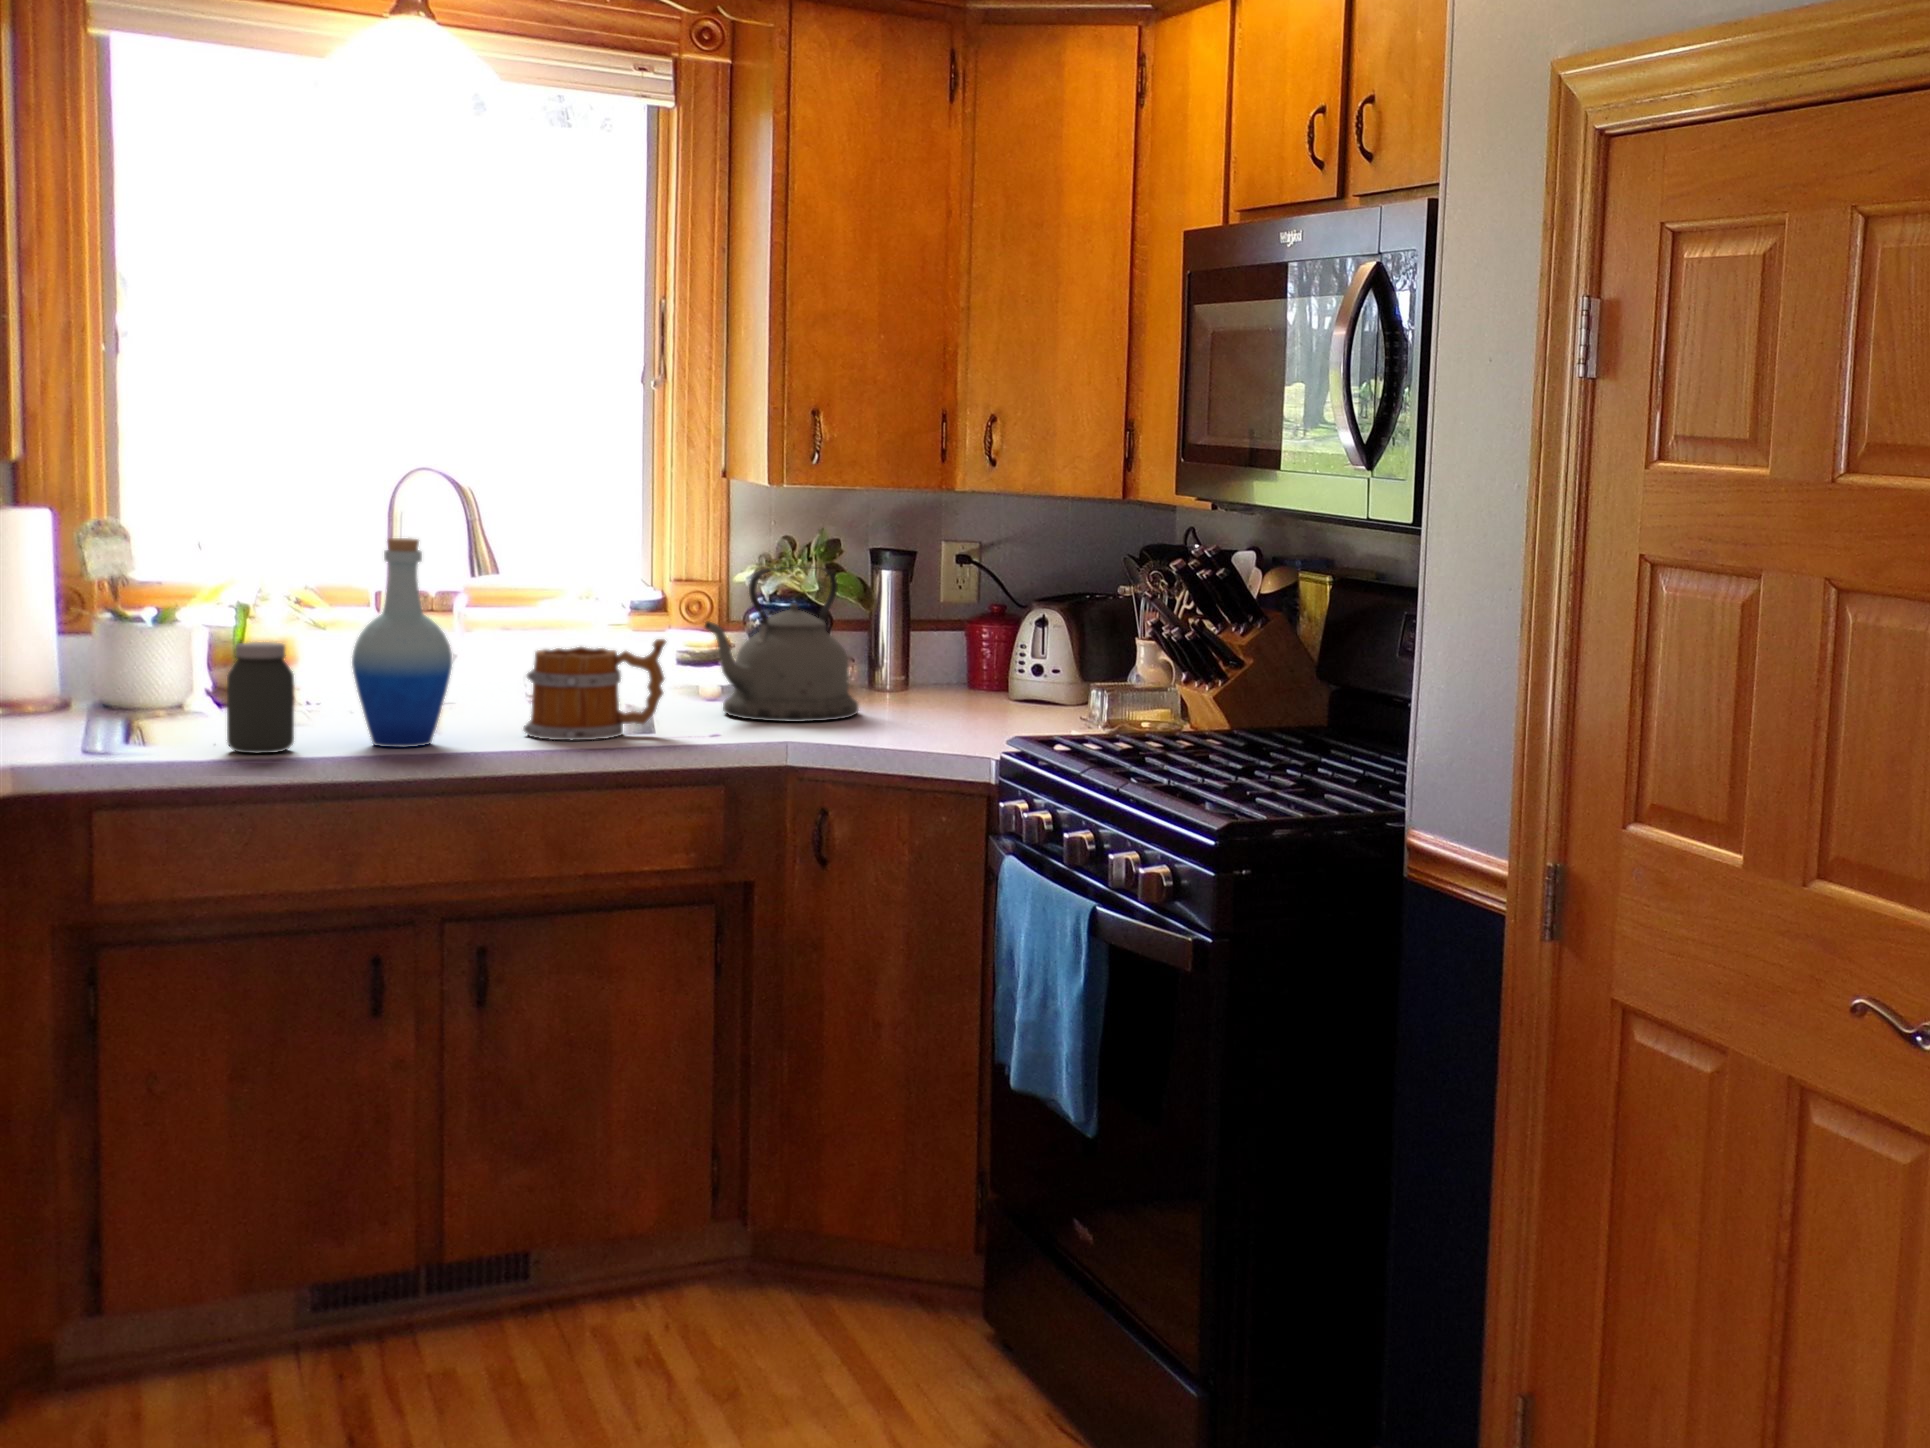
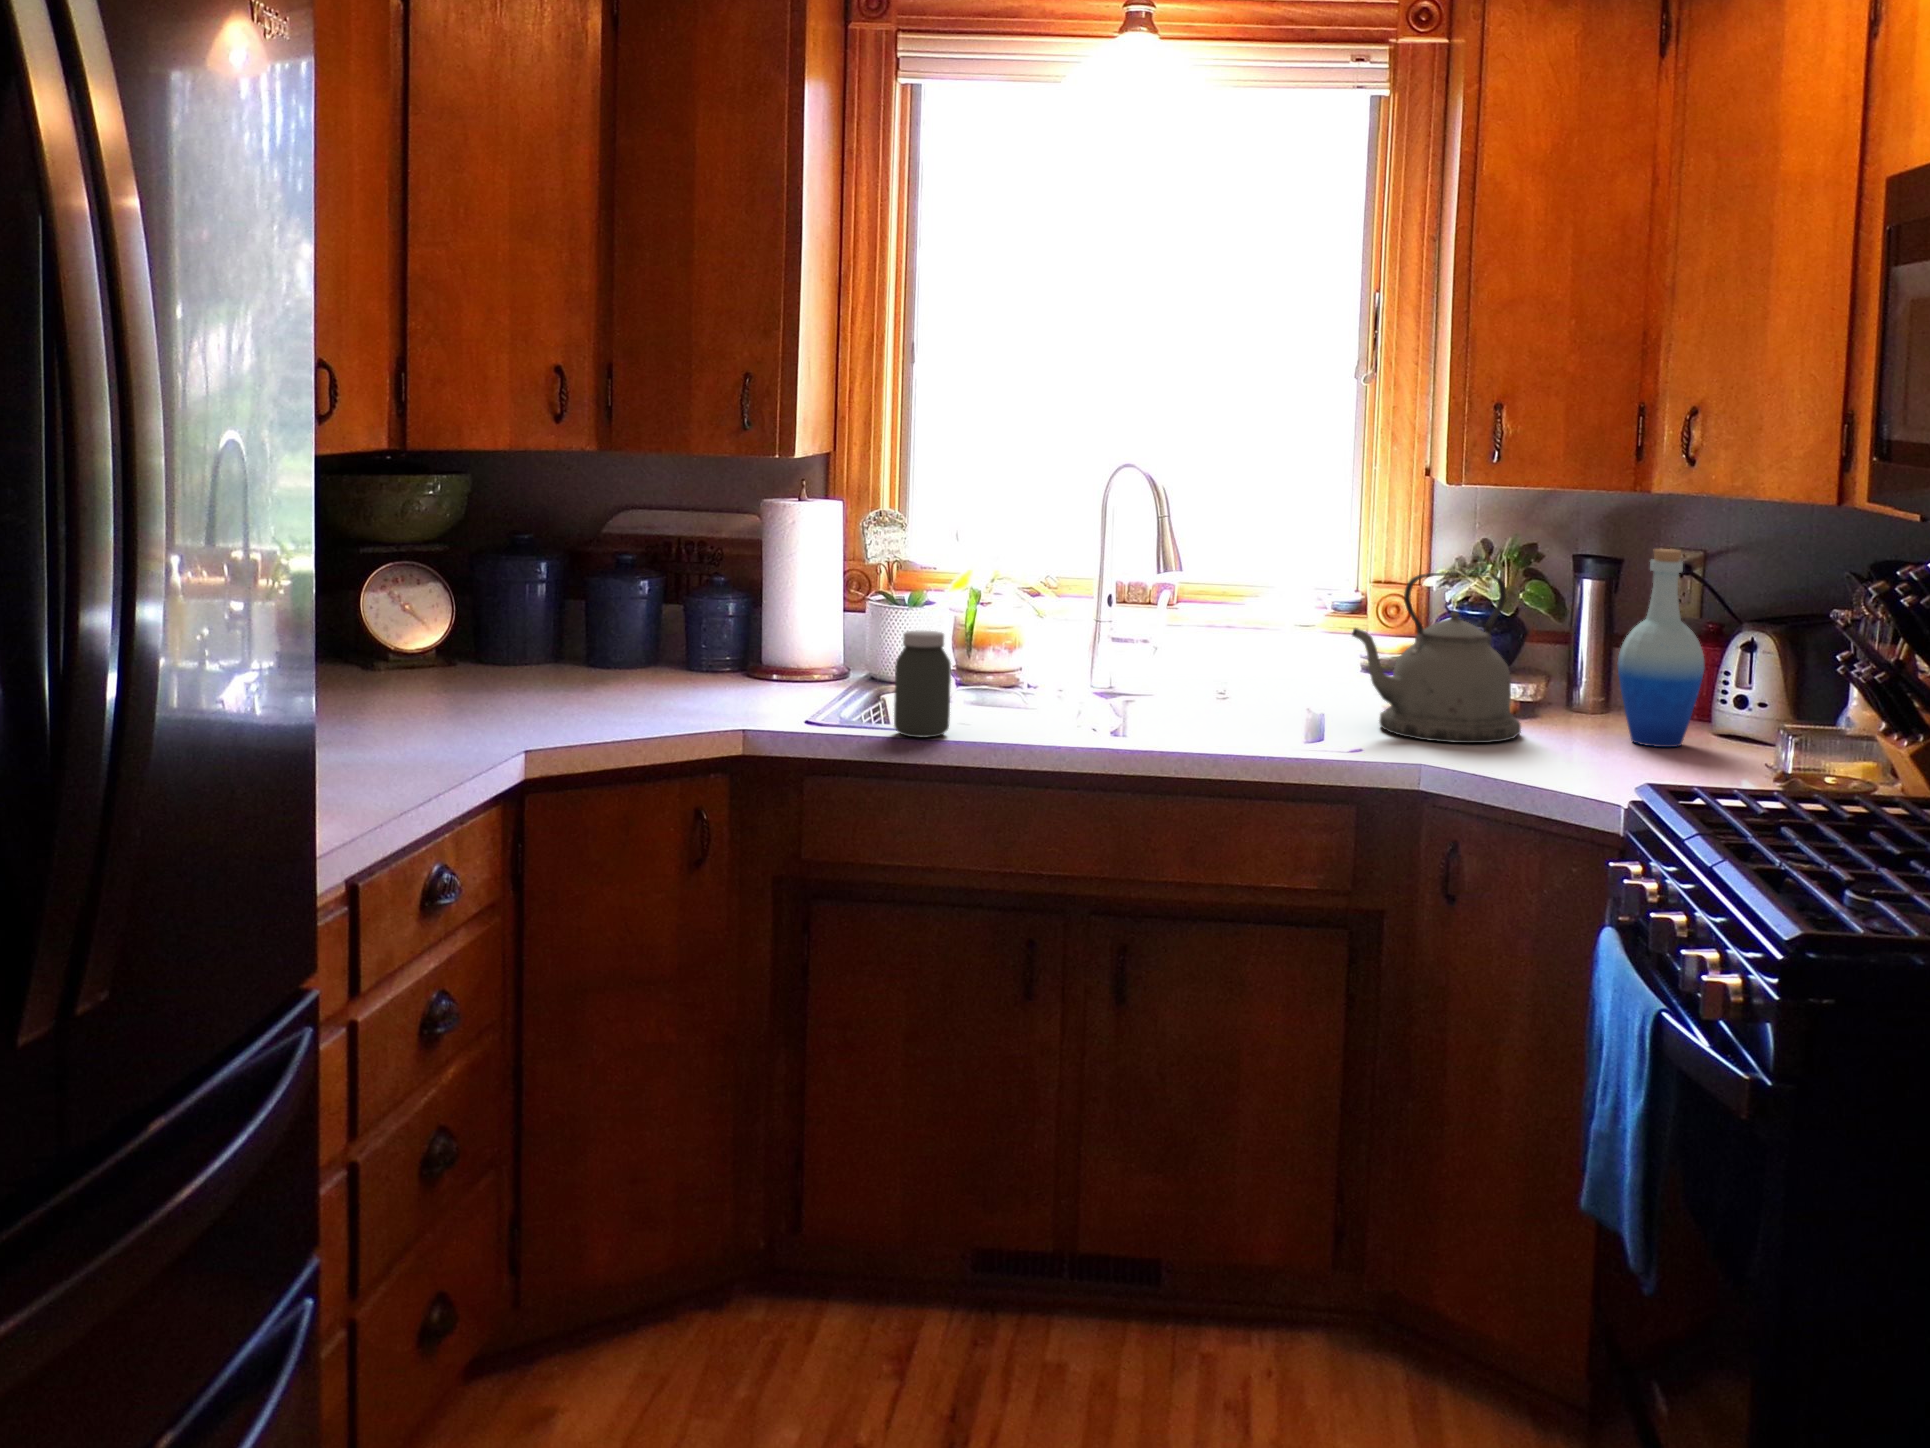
bottle: present [352,538,452,747] -> present [1618,549,1705,747]
mug: present [523,639,666,740] -> none [1161,646,1299,747]

